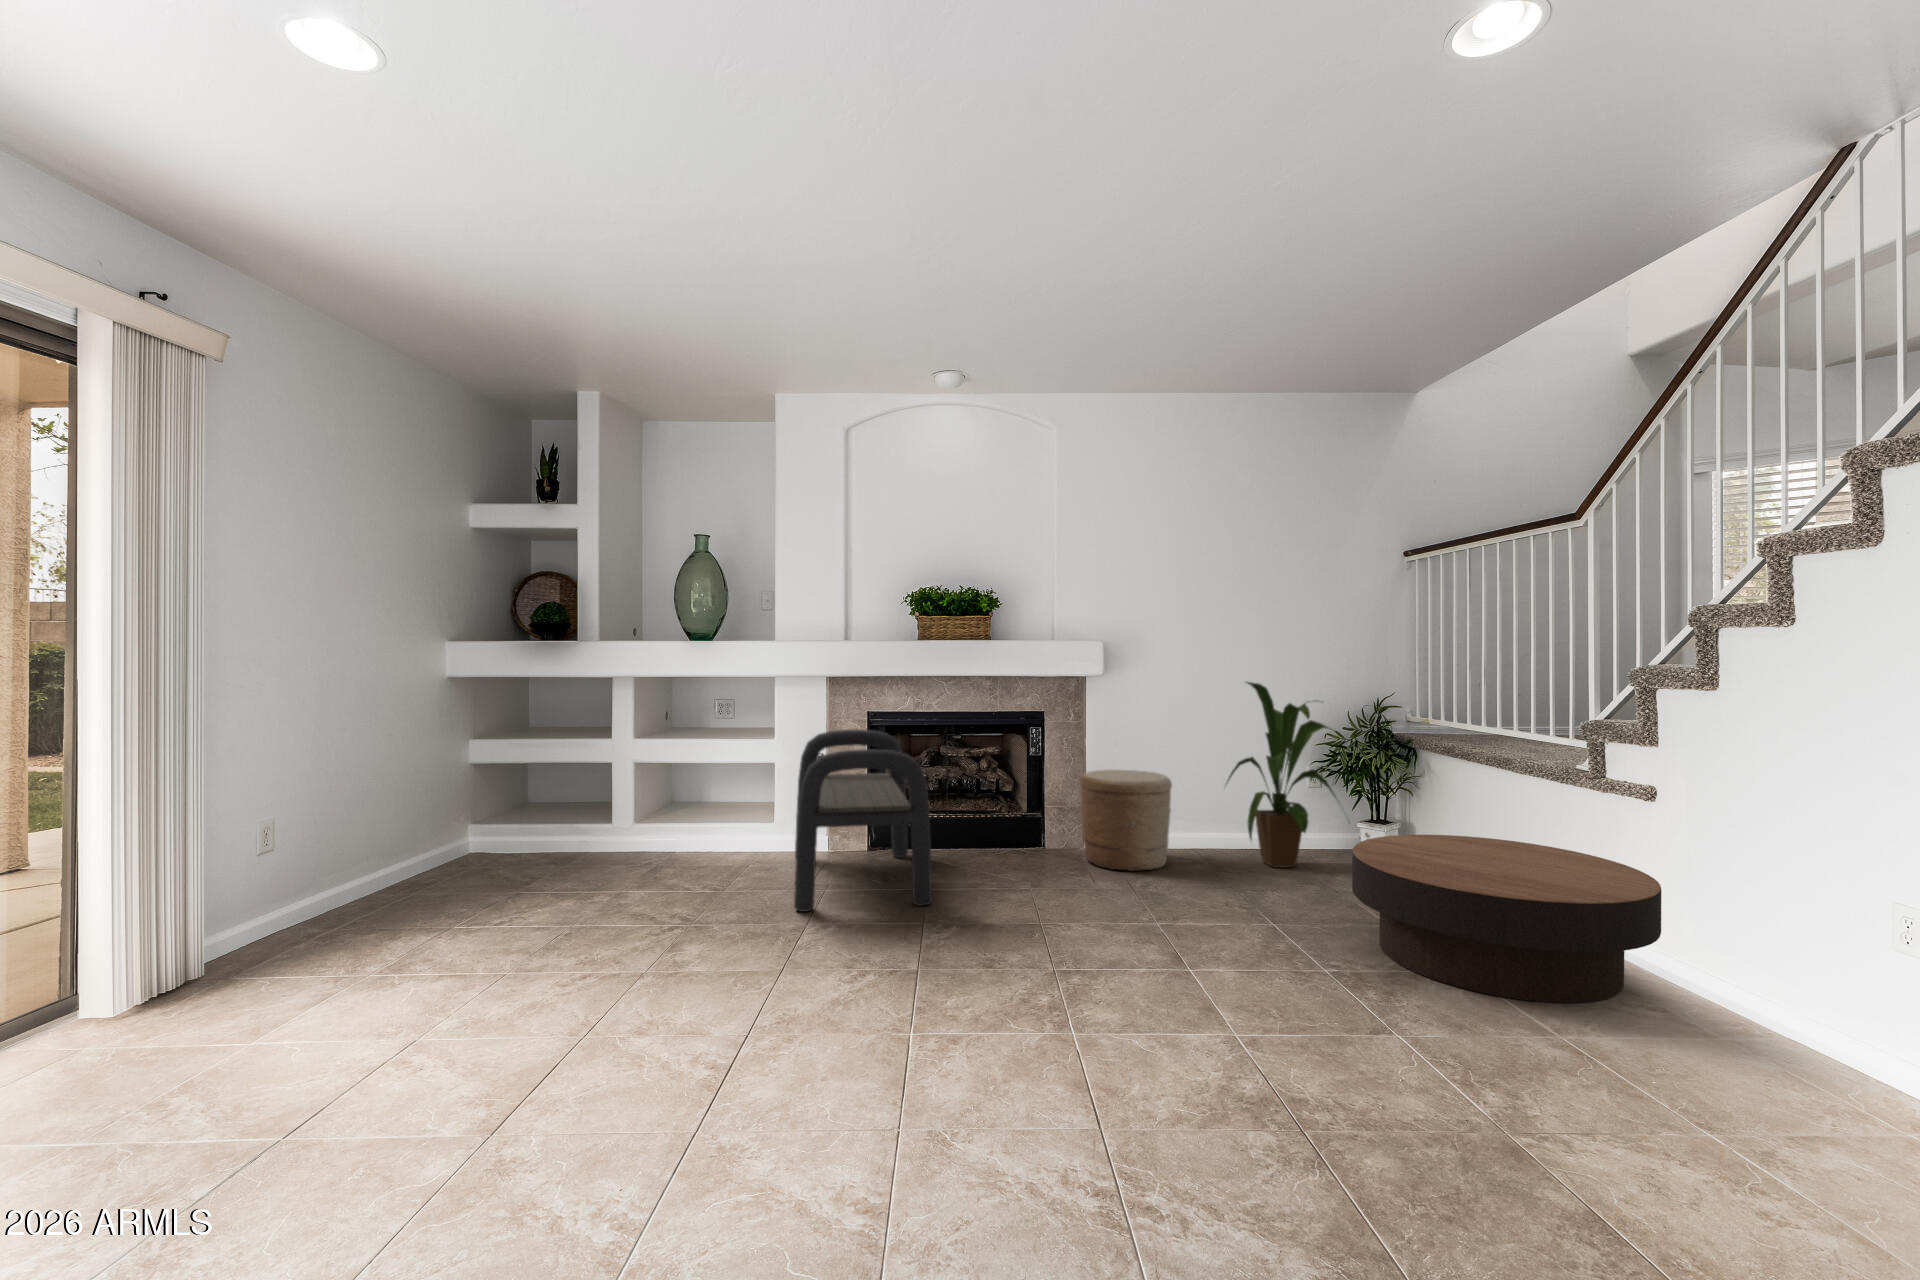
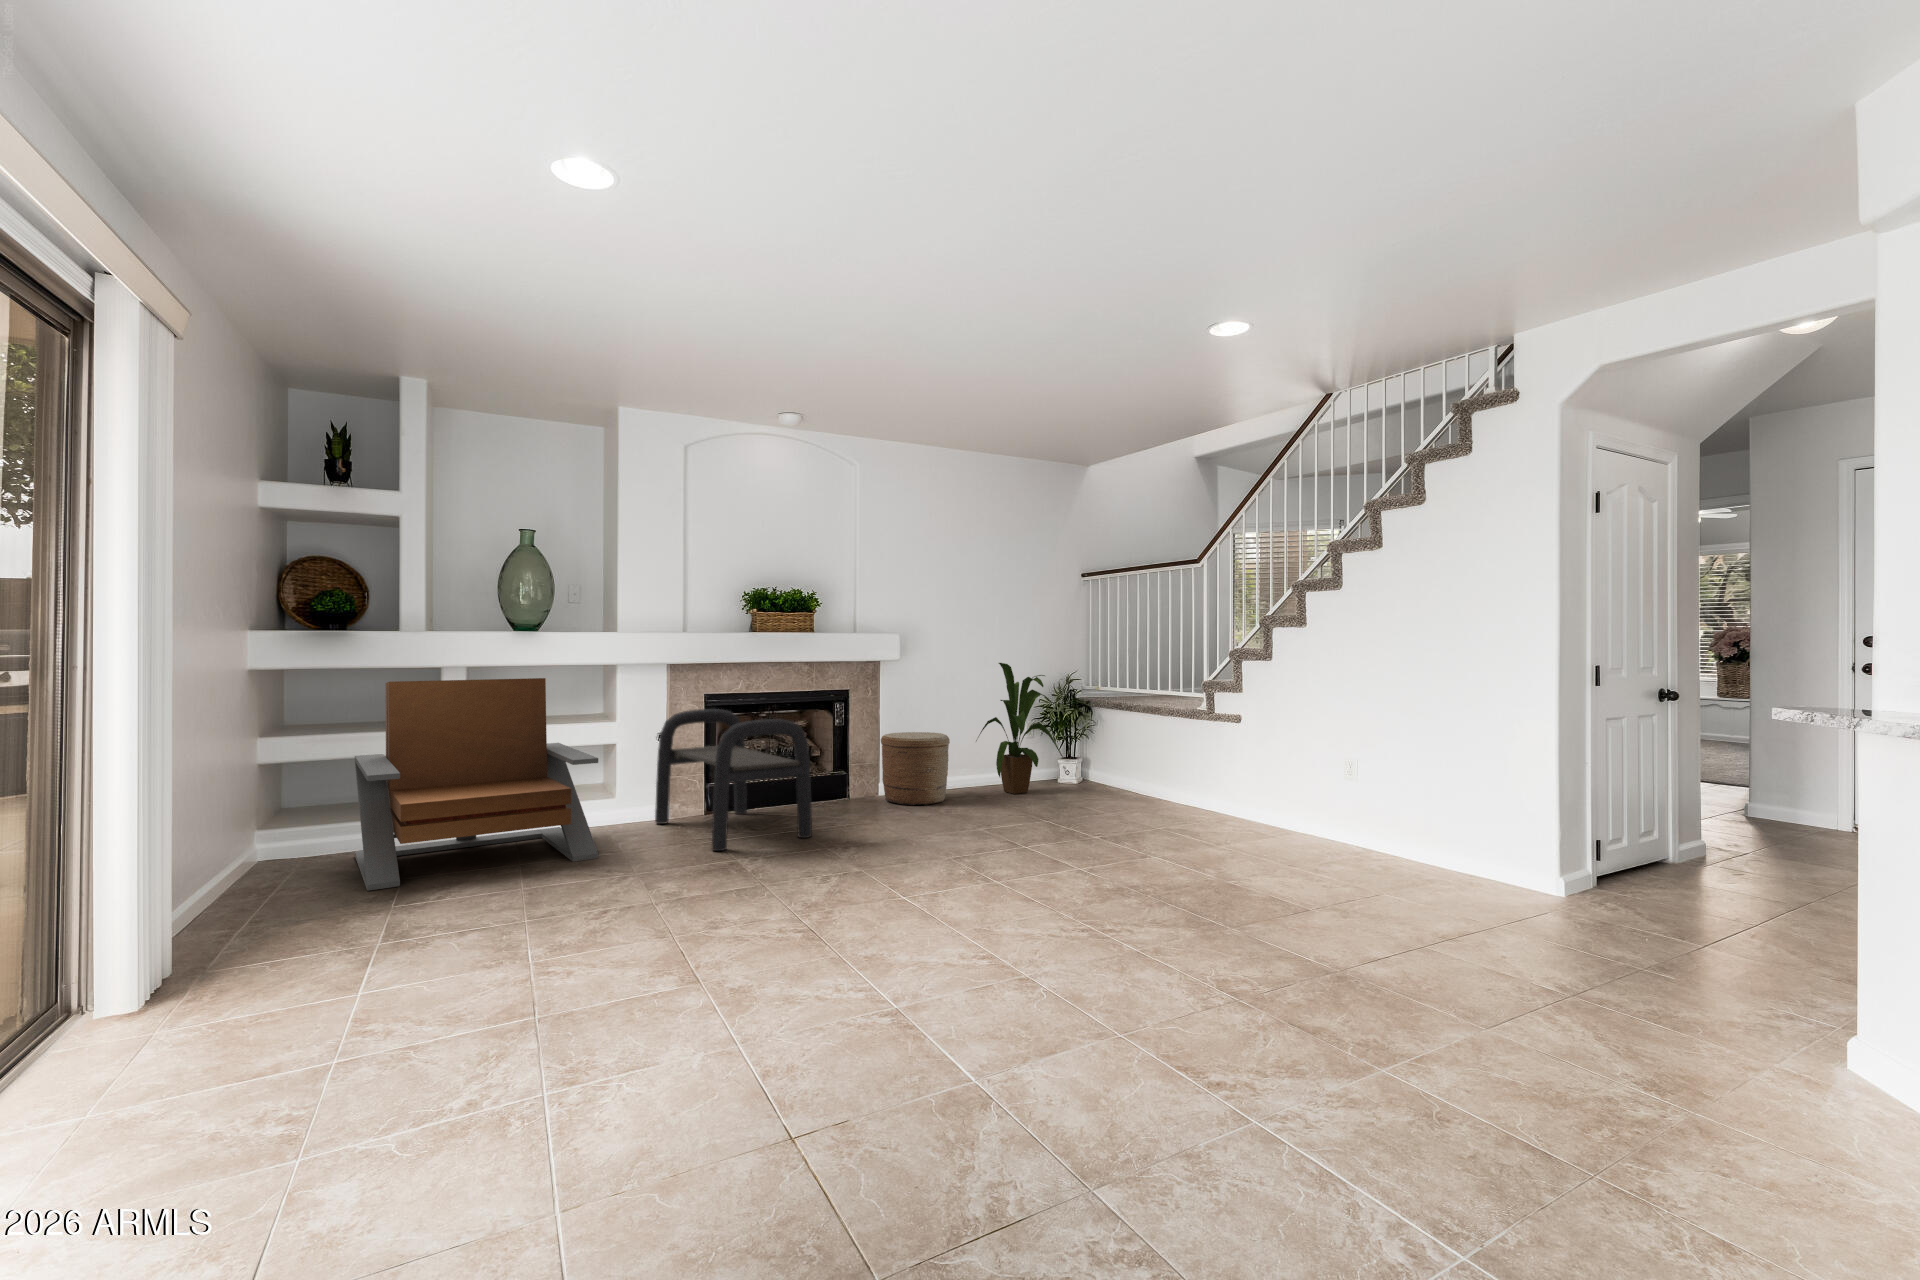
lounge chair: none [431,689,700,912] -> present [355,678,598,891]
coffee table: present [1352,835,1661,1003] -> none [1092,755,1250,836]

